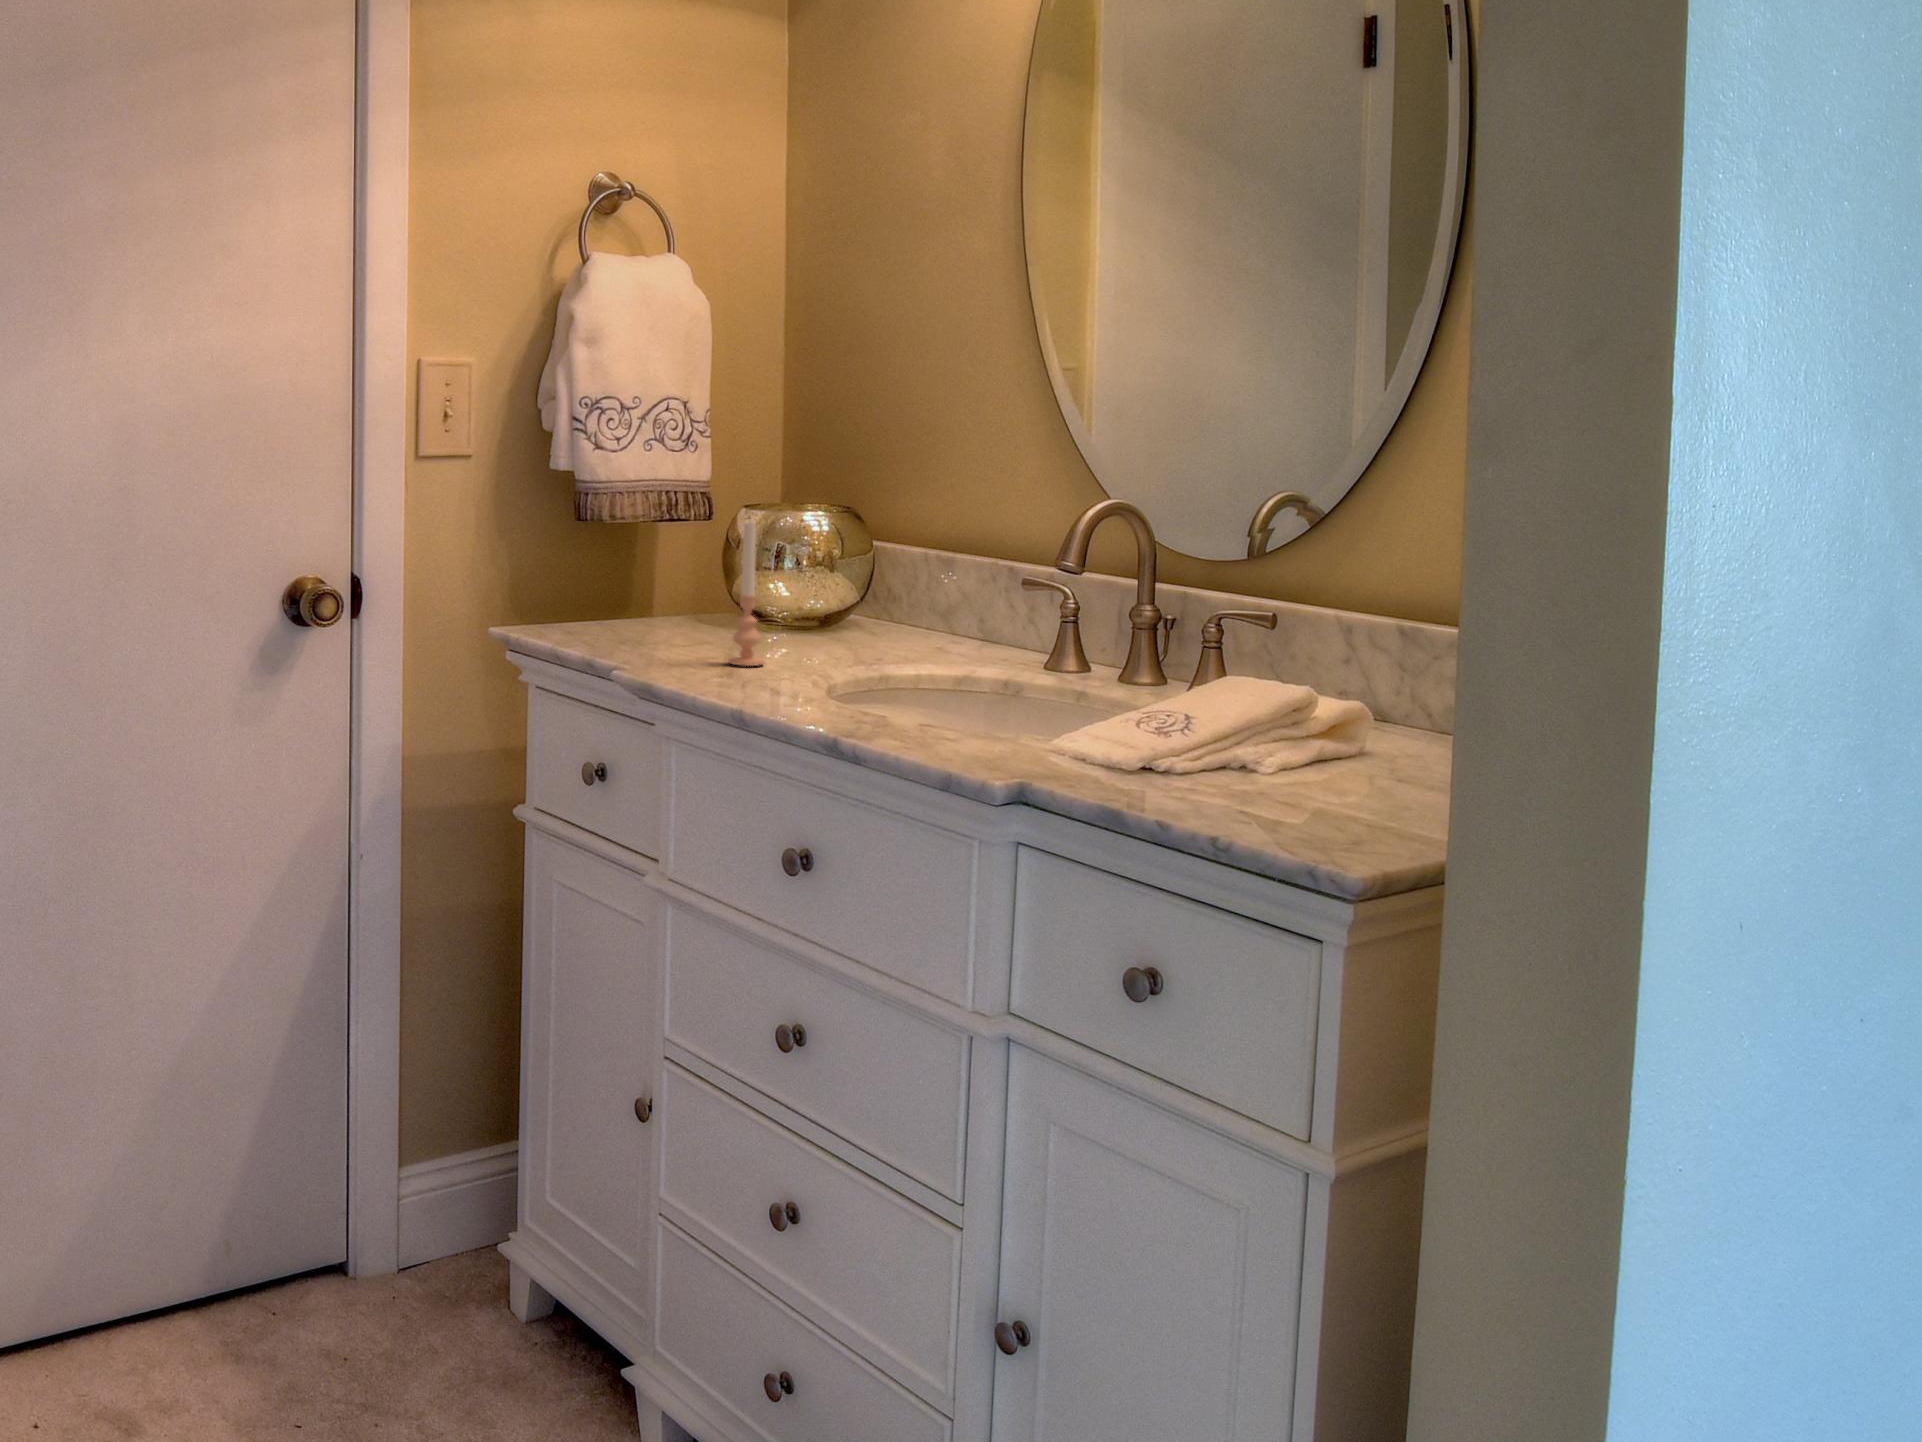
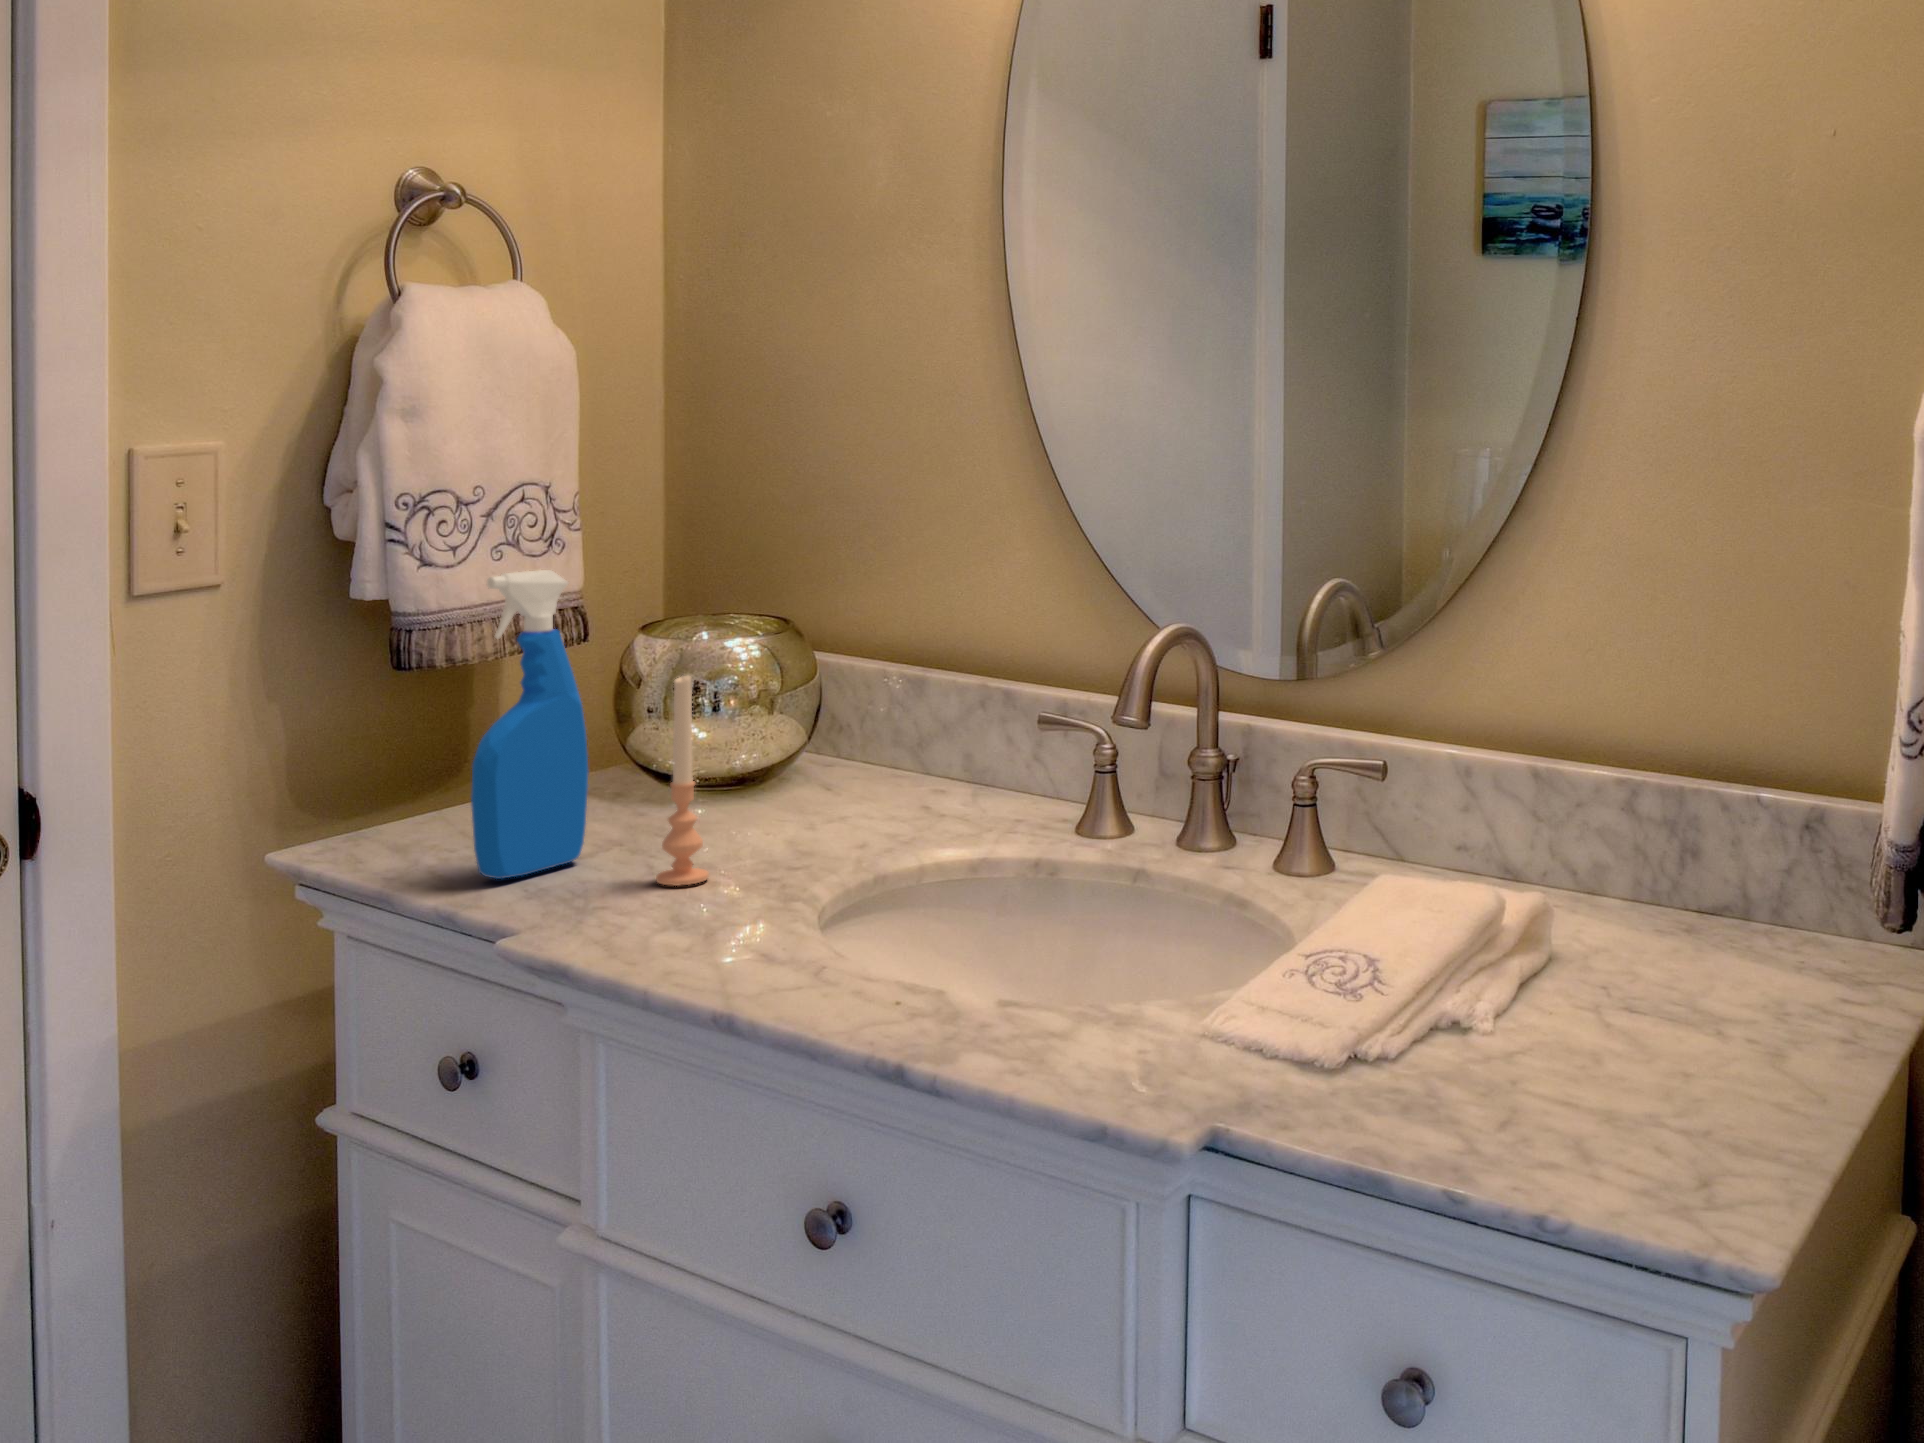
spray bottle: none [611,443,691,652] -> present [471,570,589,879]

